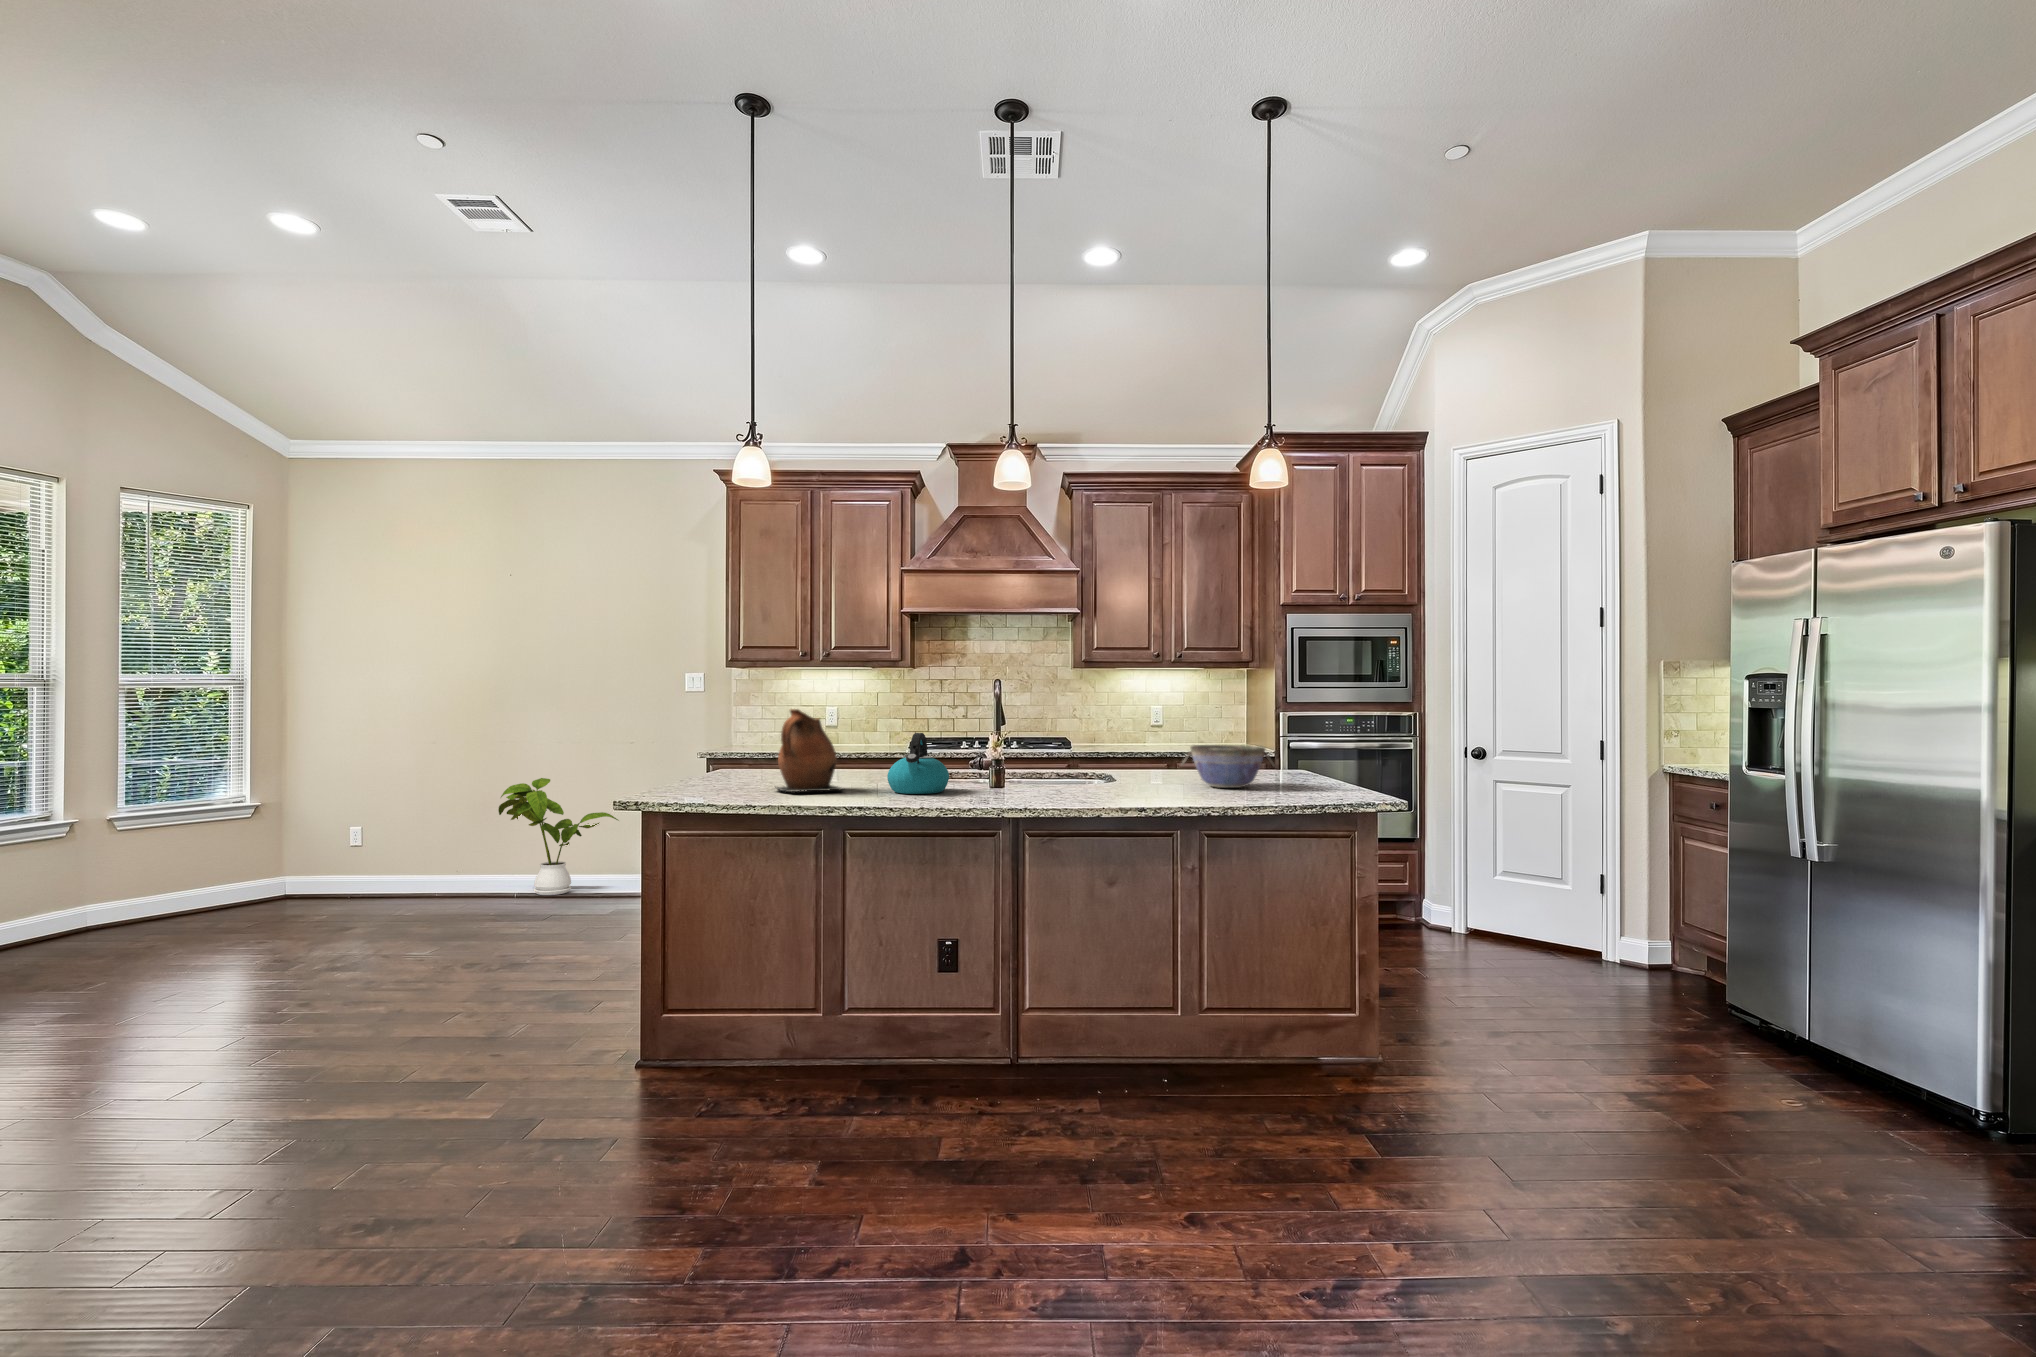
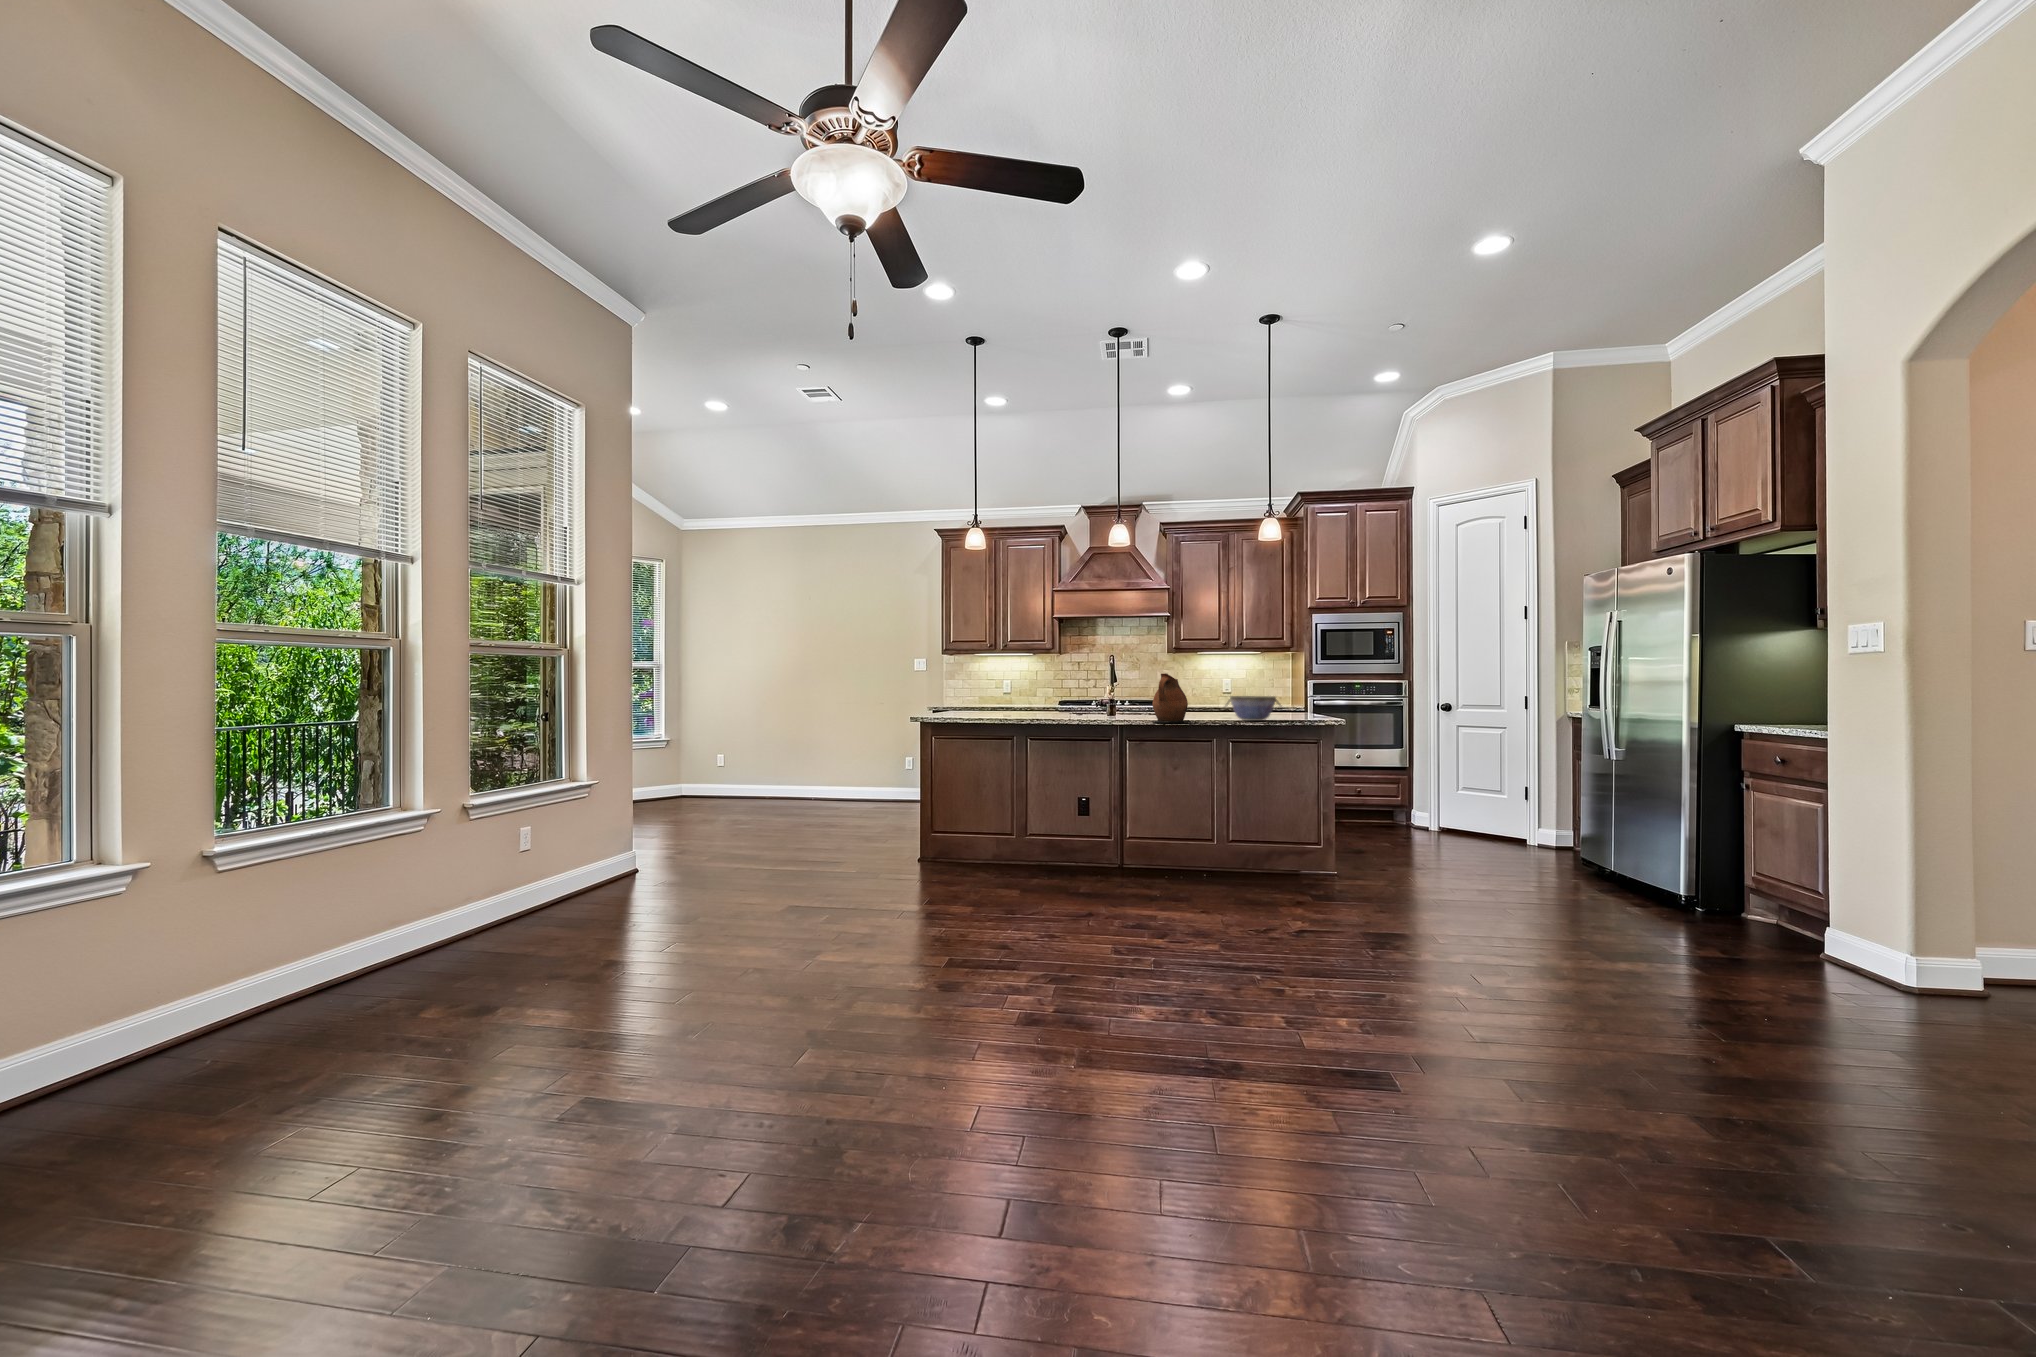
ceramic pitcher: present [775,709,842,792] -> present [1152,673,1193,722]
kettle: present [887,733,949,794] -> none [1048,688,1083,722]
house plant: present [498,778,619,895] -> none [800,727,873,802]

